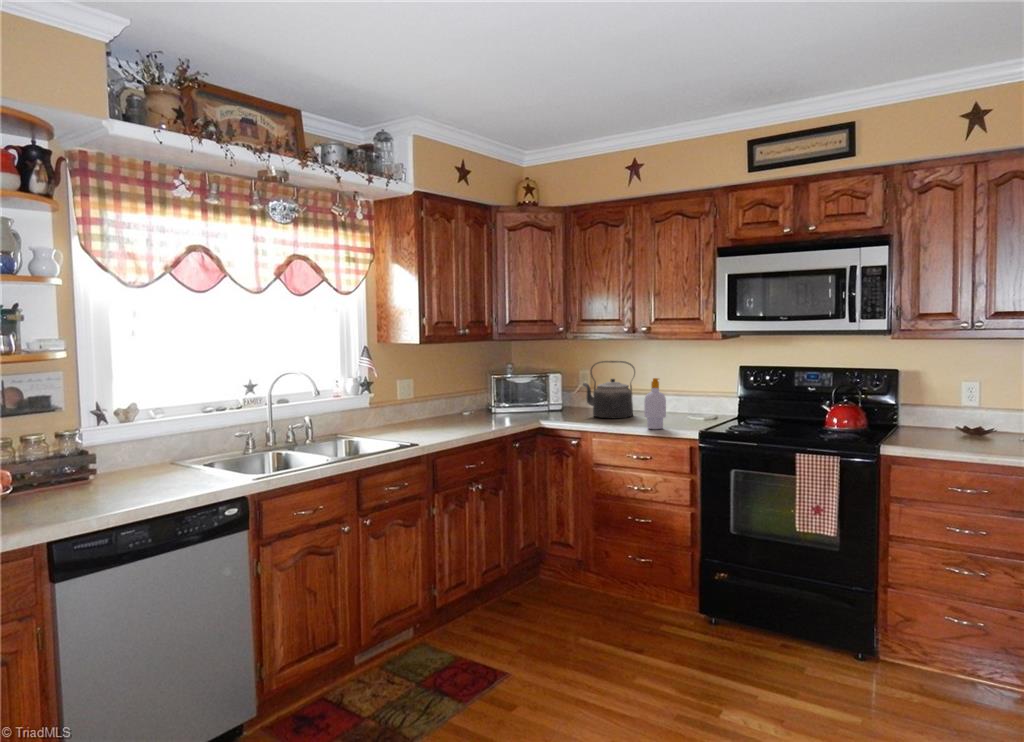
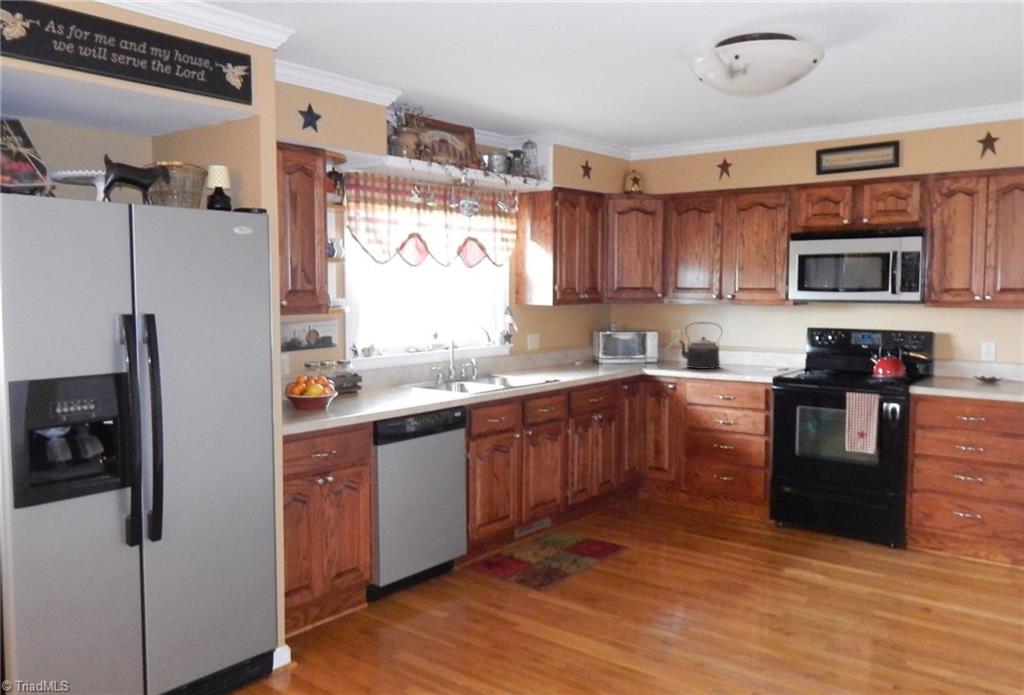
soap bottle: present [644,378,666,429] -> none [730,336,748,375]

